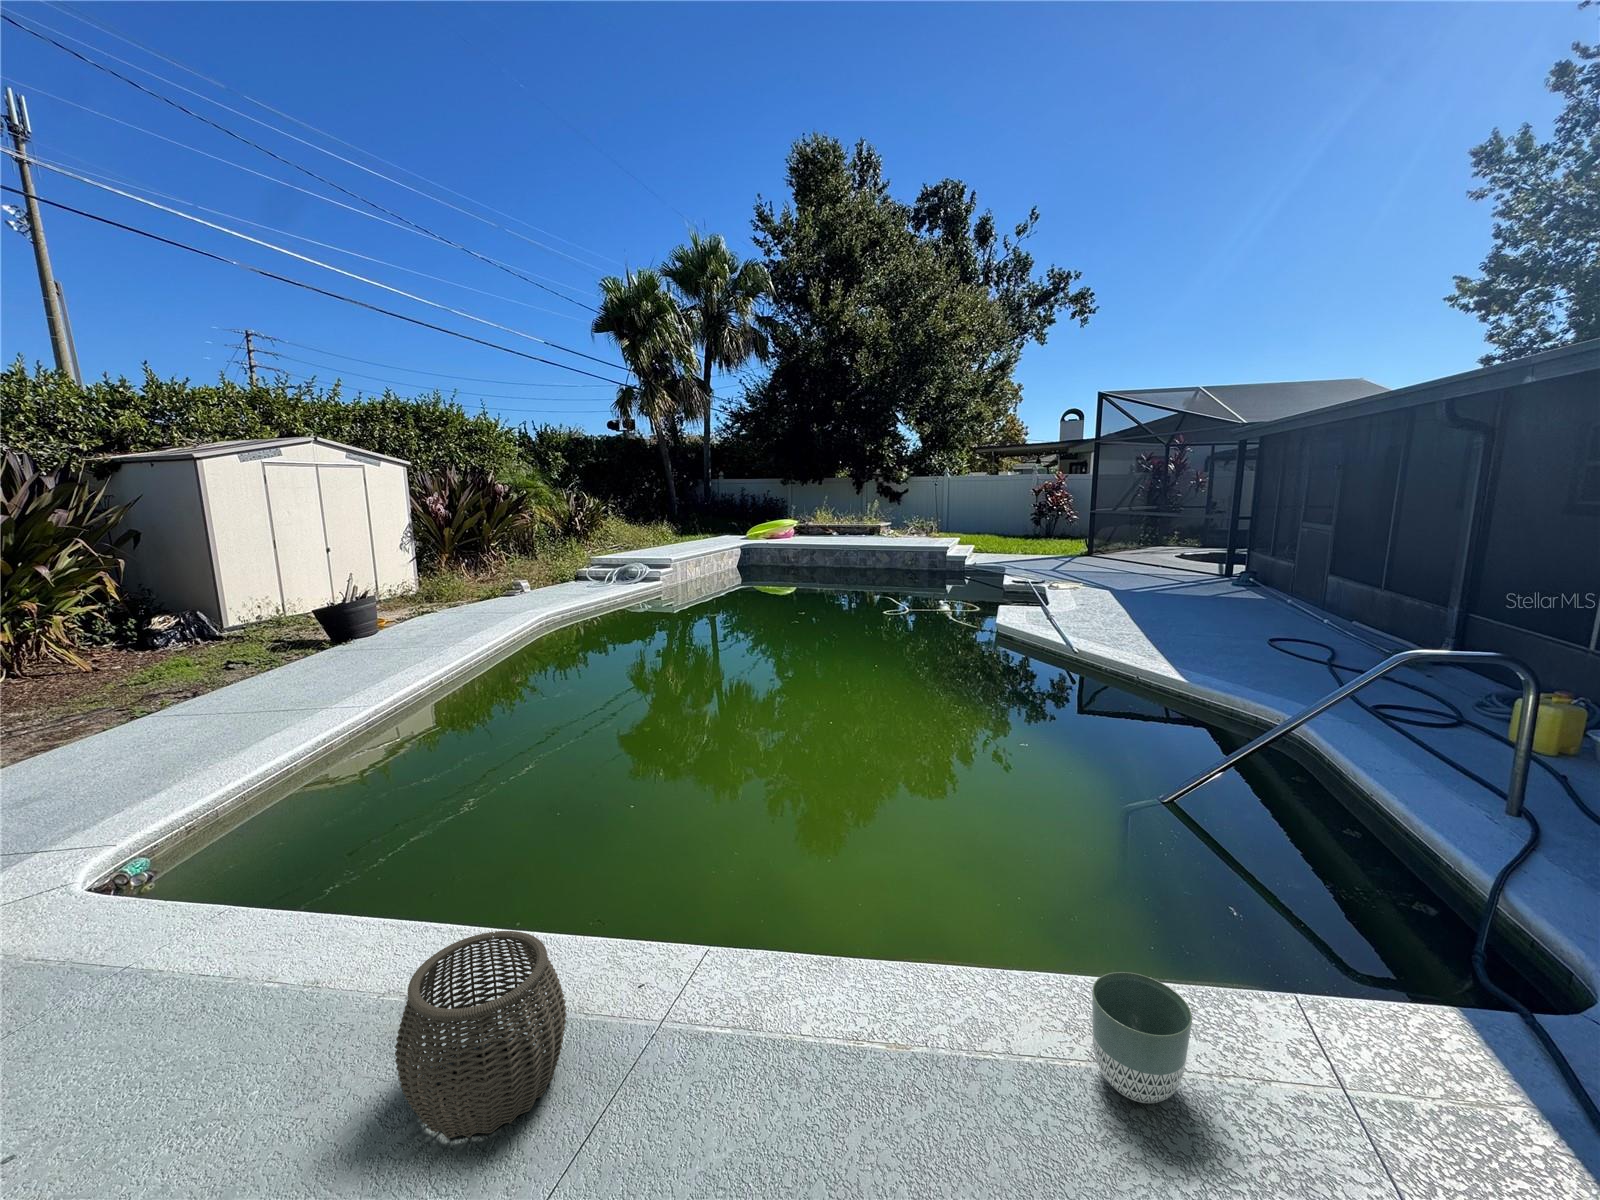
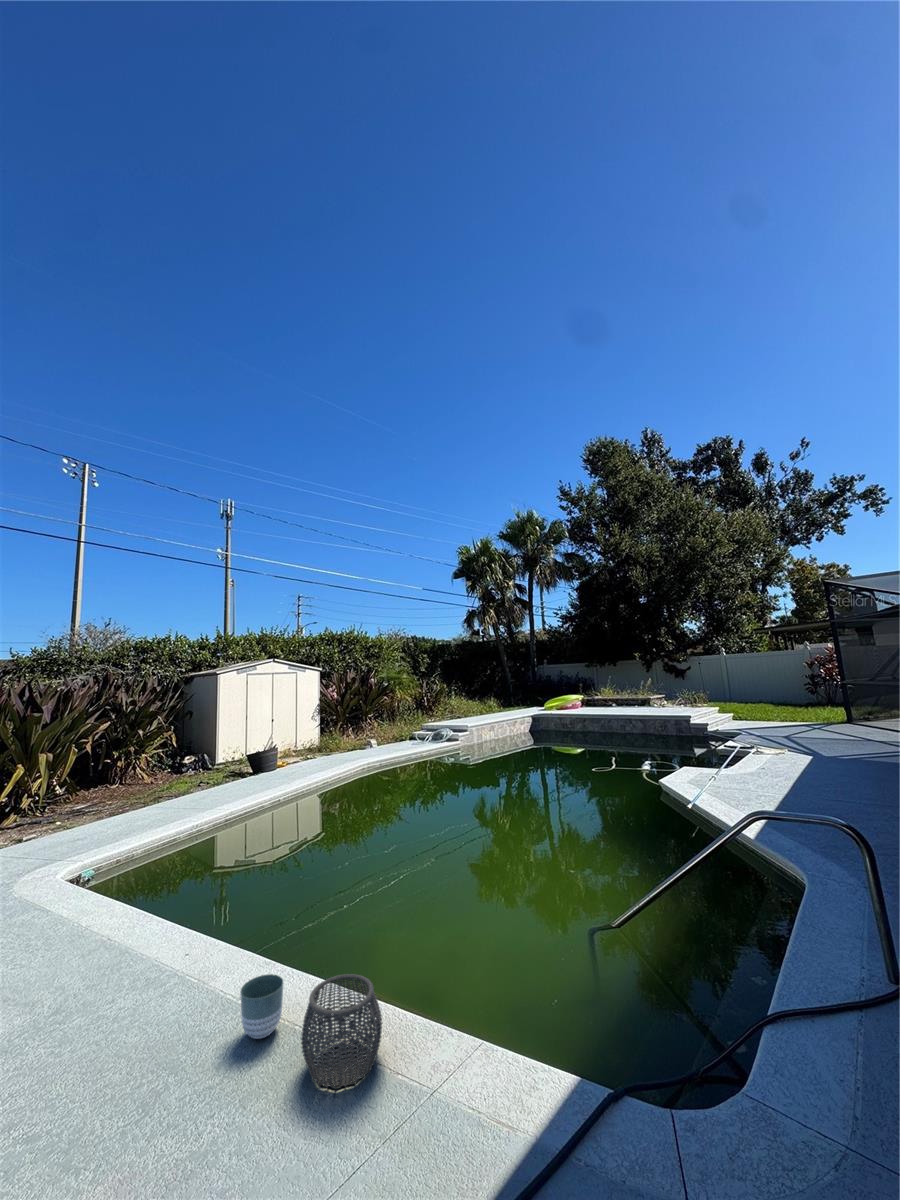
woven basket: present [395,931,567,1138] -> present [301,974,382,1089]

